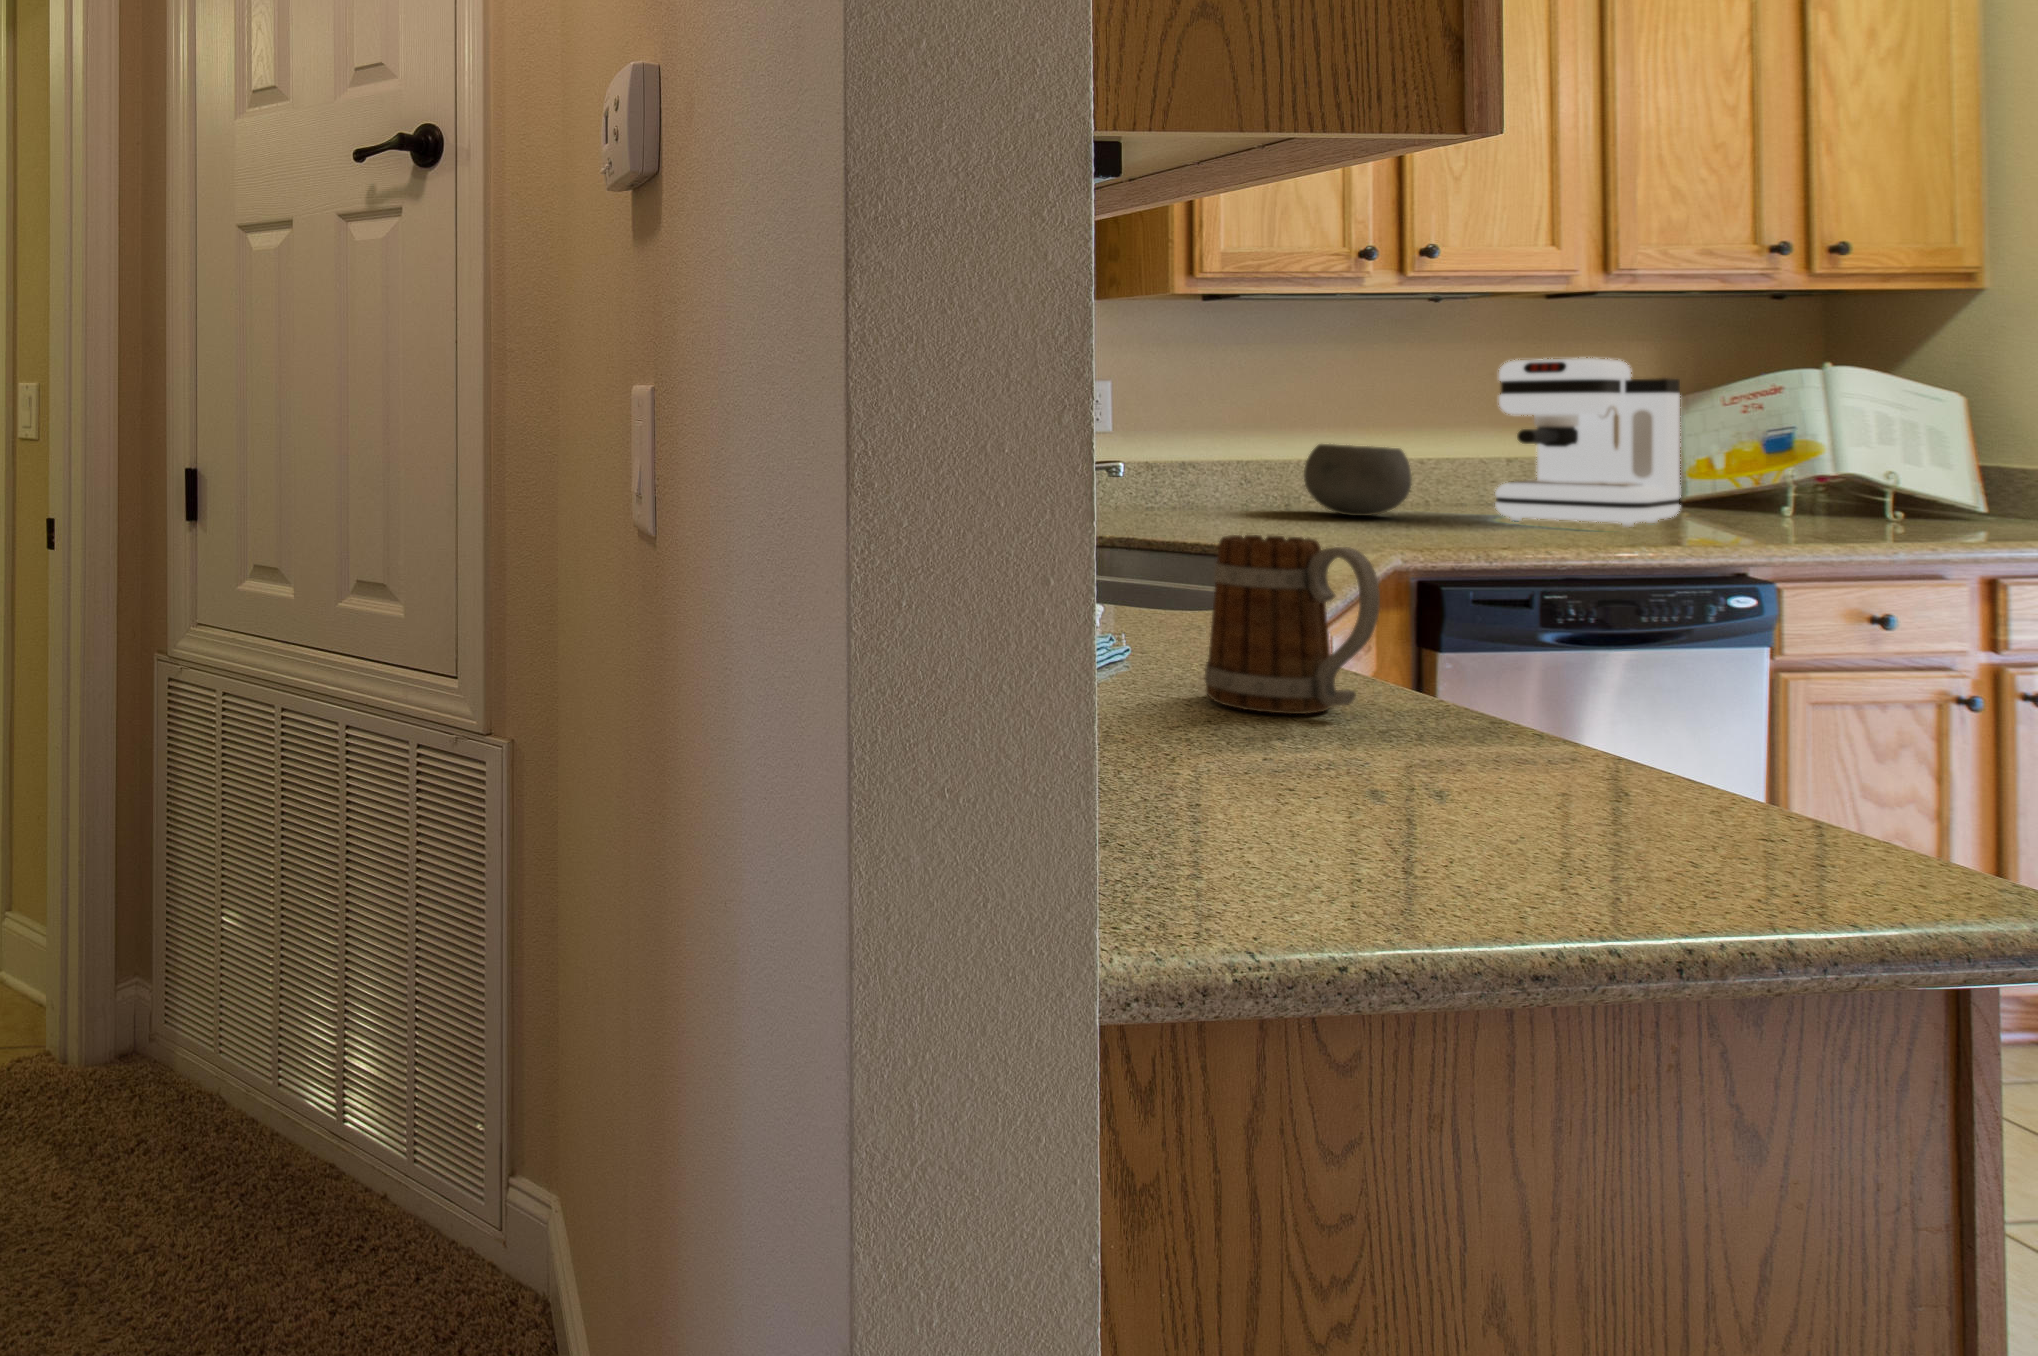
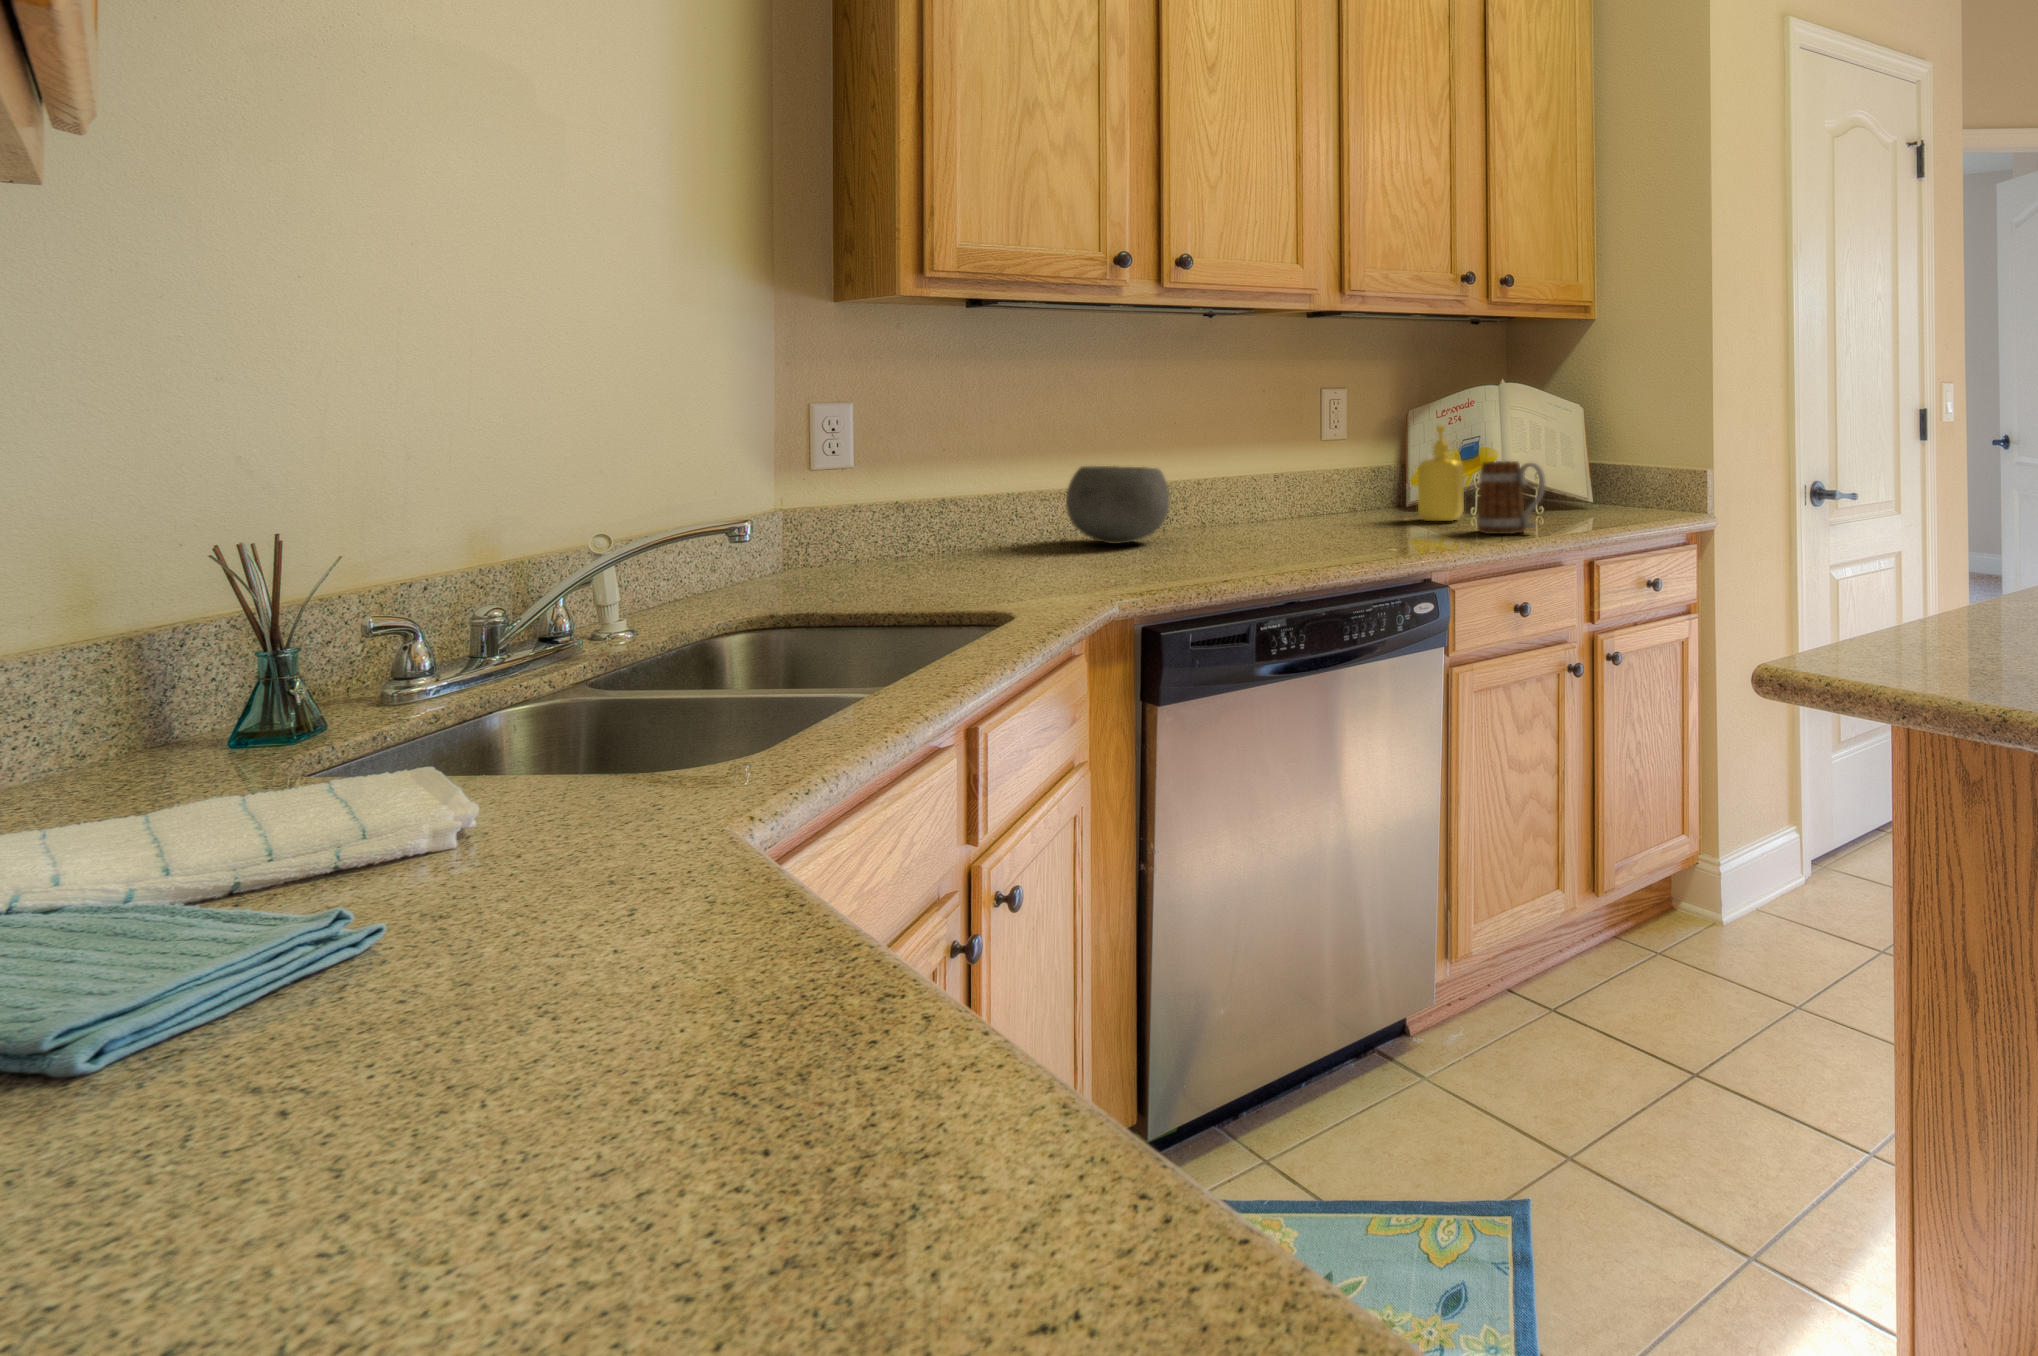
coffee maker: present [1495,358,1681,527] -> none [1246,376,1394,539]
soap dispenser: none [1708,412,1775,519] -> present [1418,425,1464,521]
mug: present [1205,535,1380,714] -> present [1477,461,1545,534]

